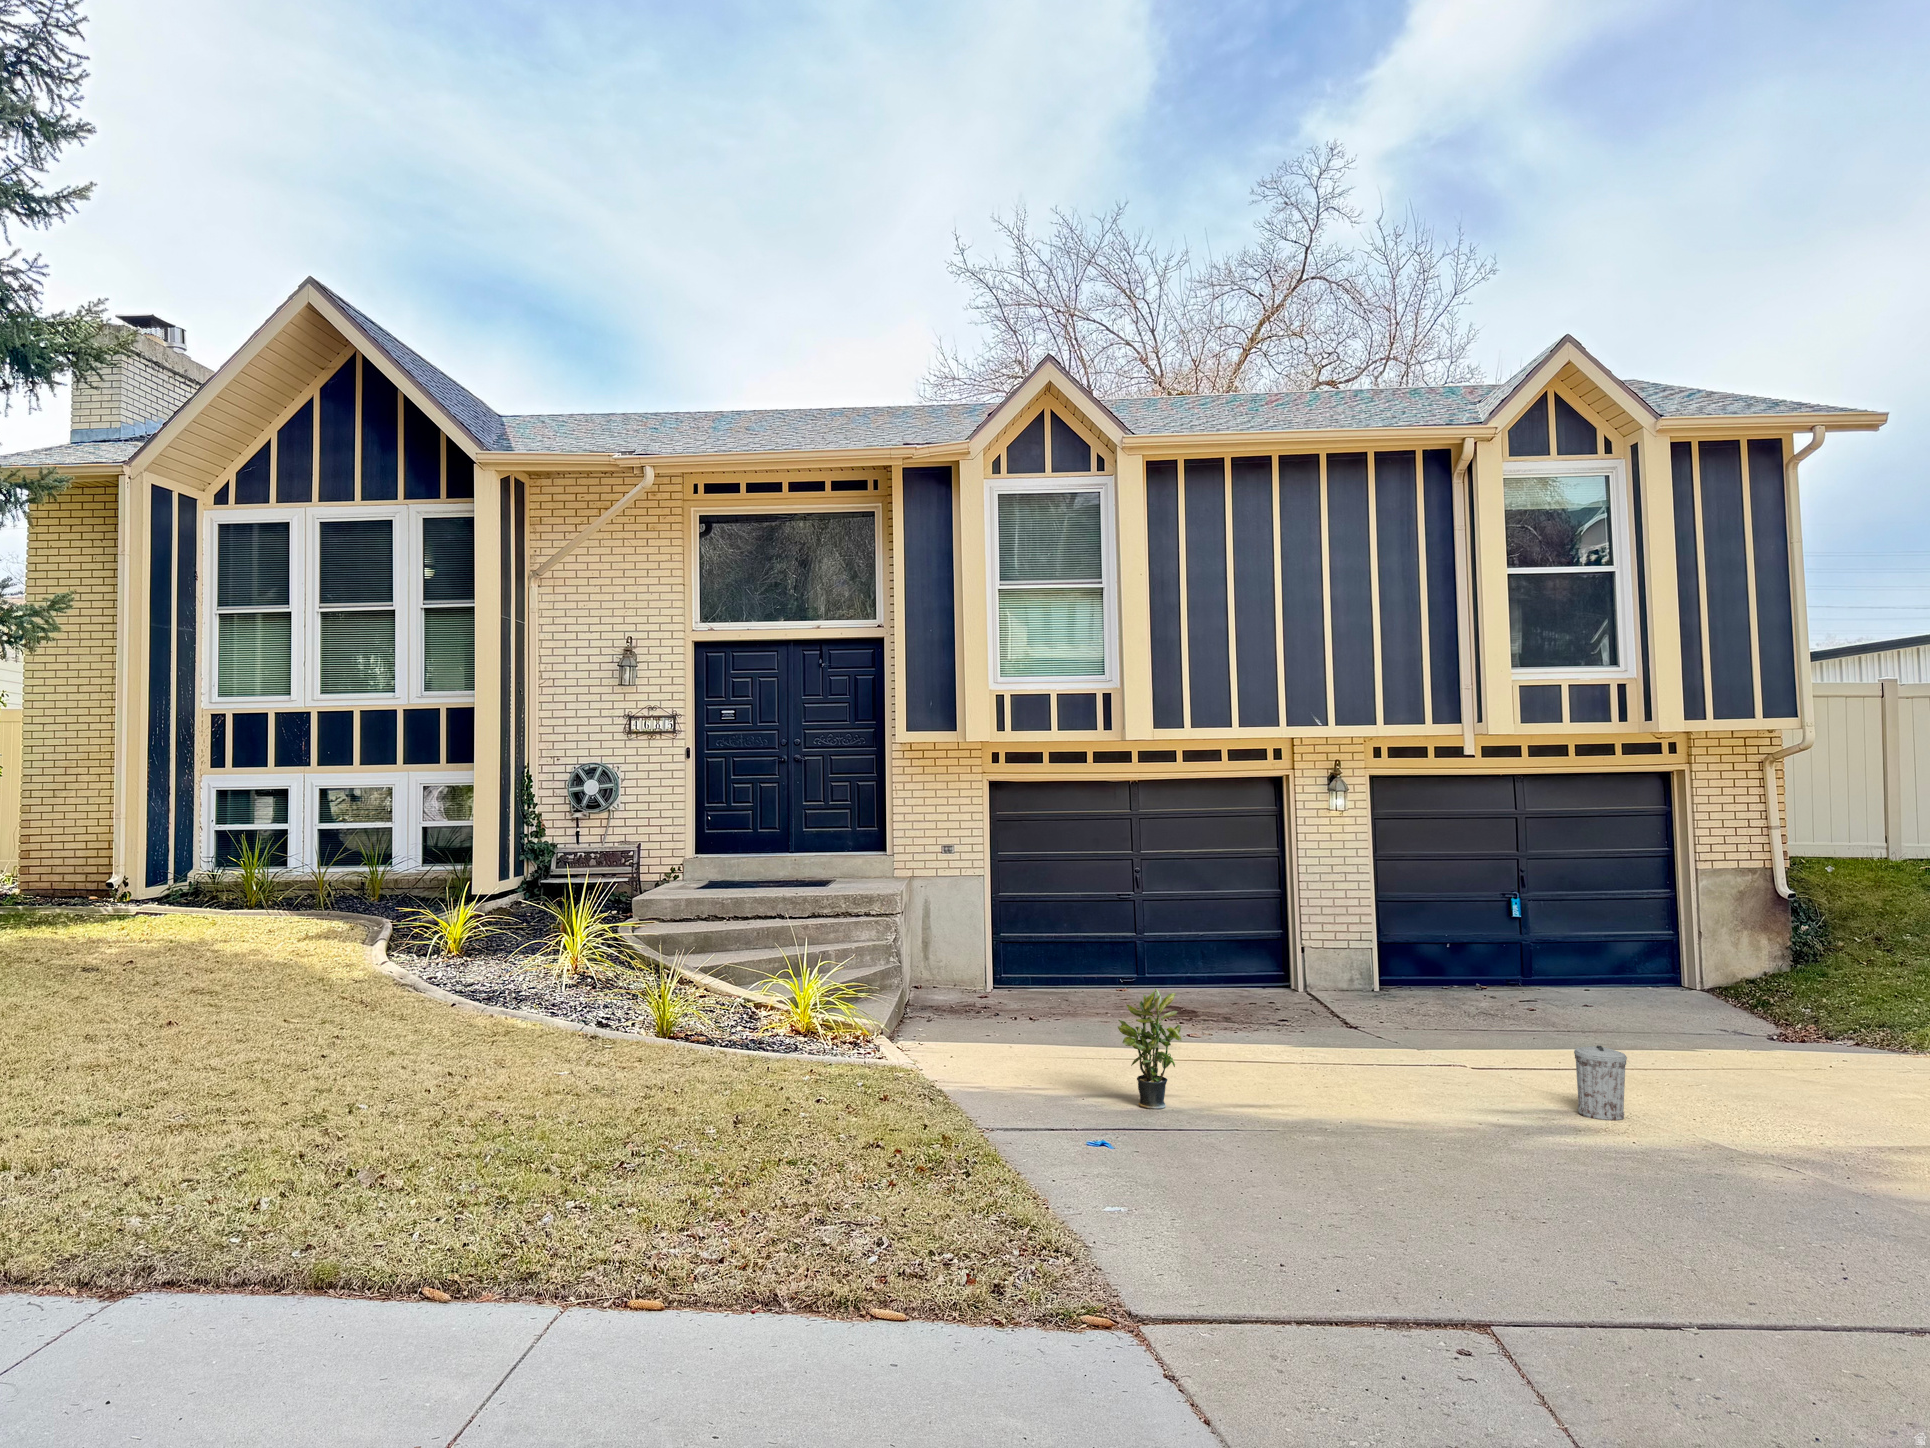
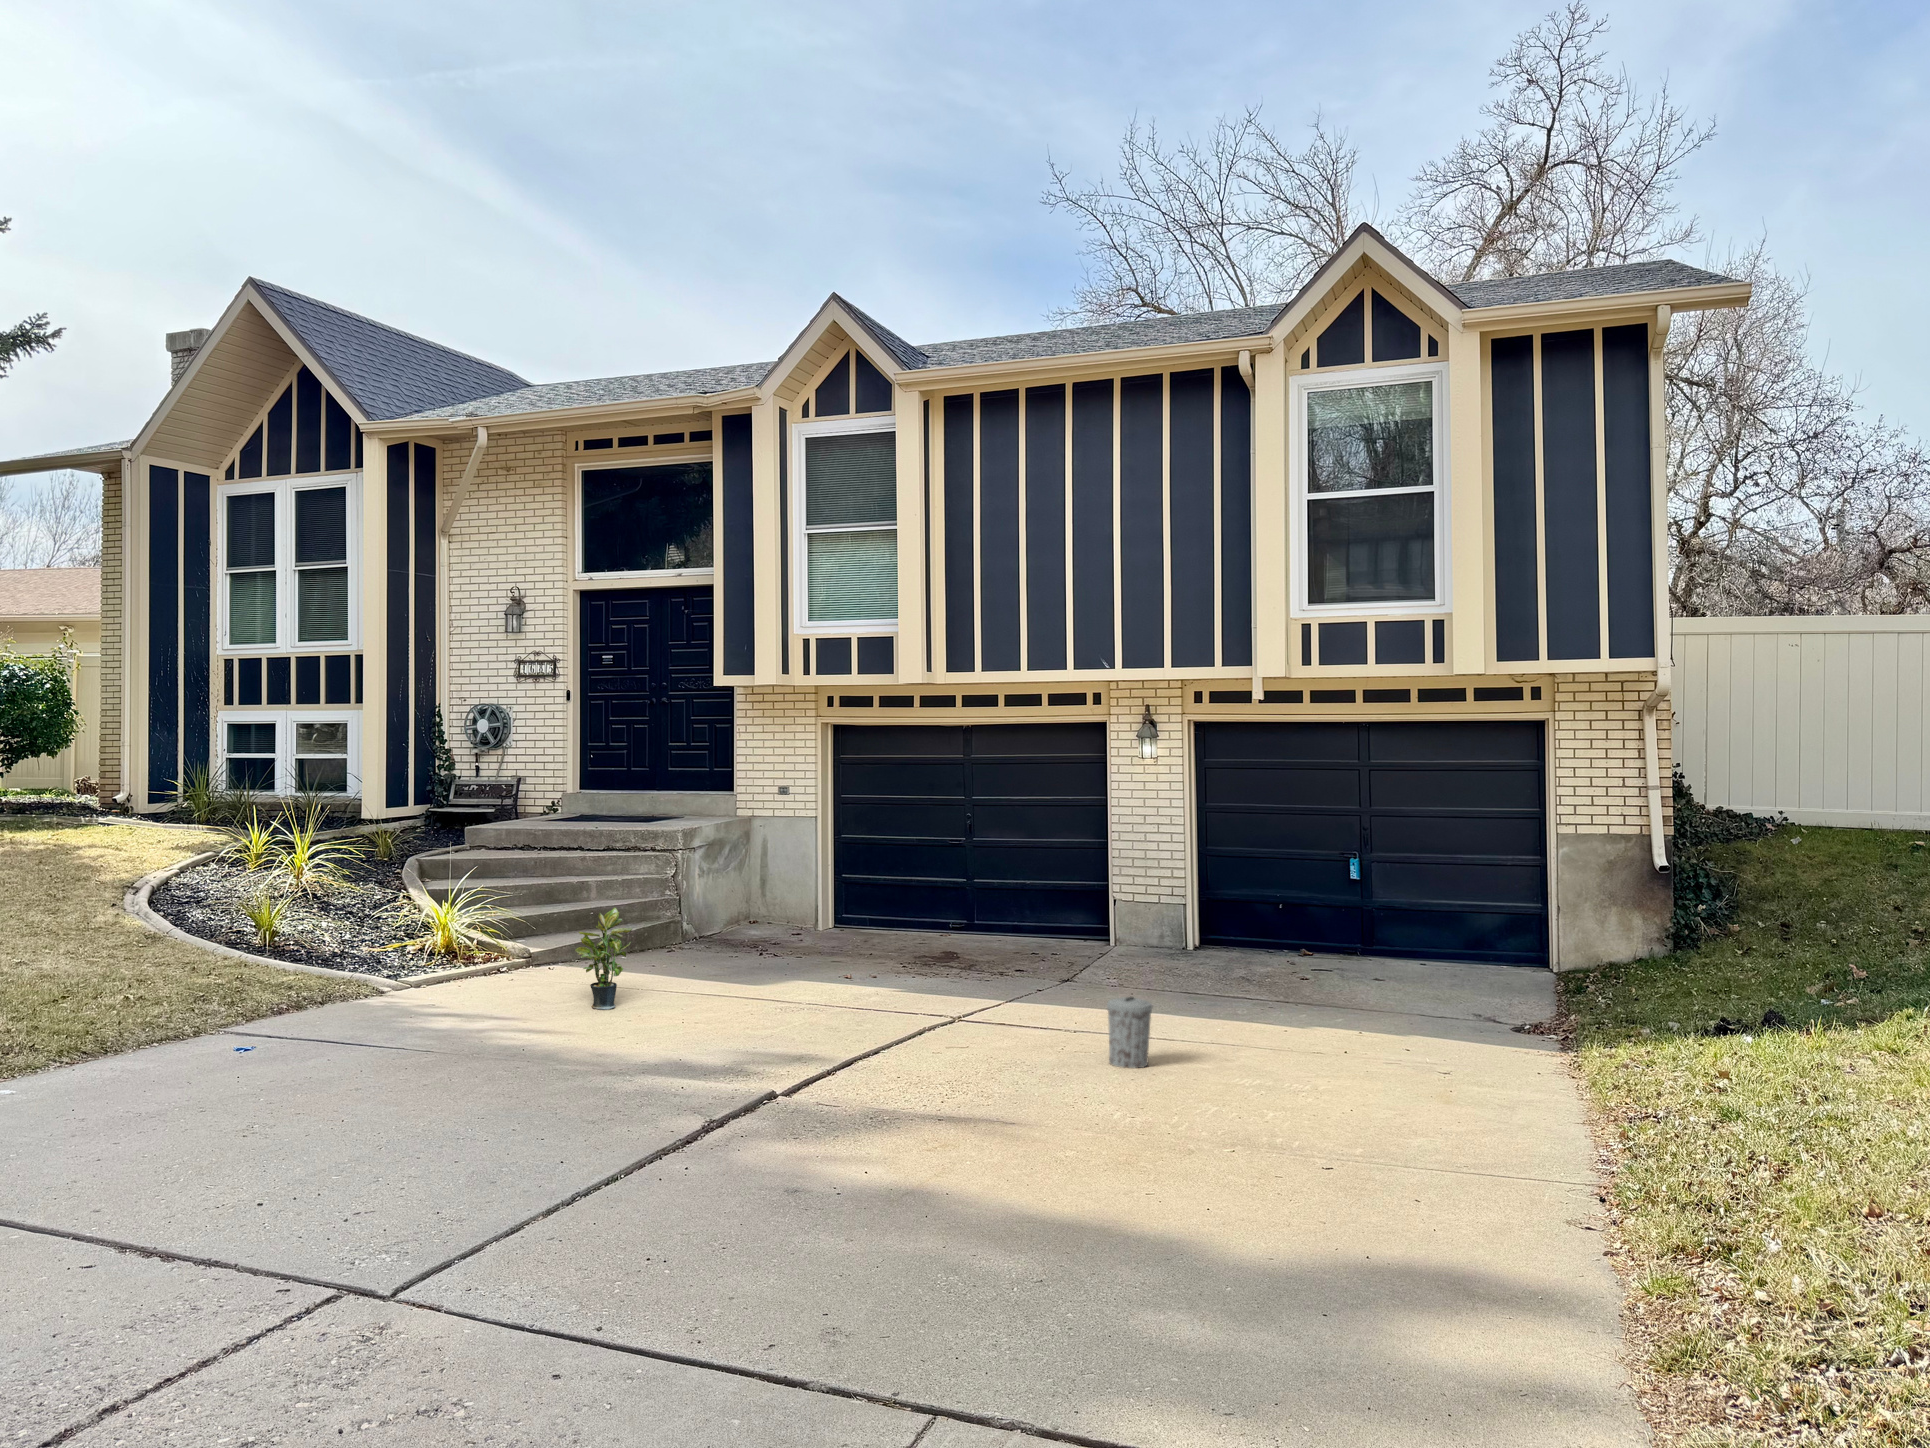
trash can: present [1574,1046,1627,1121] -> present [1107,997,1152,1068]

